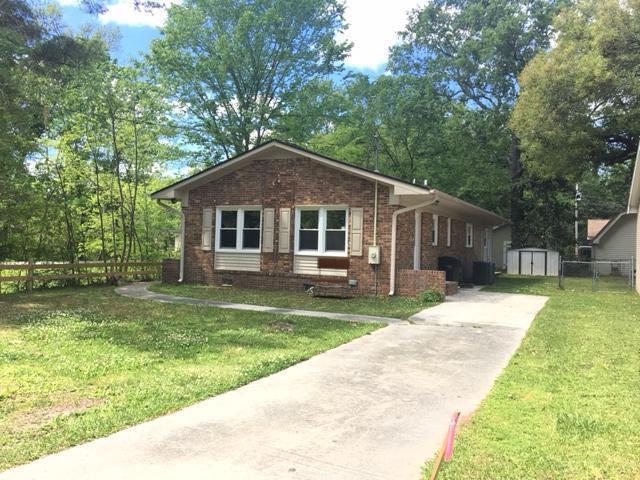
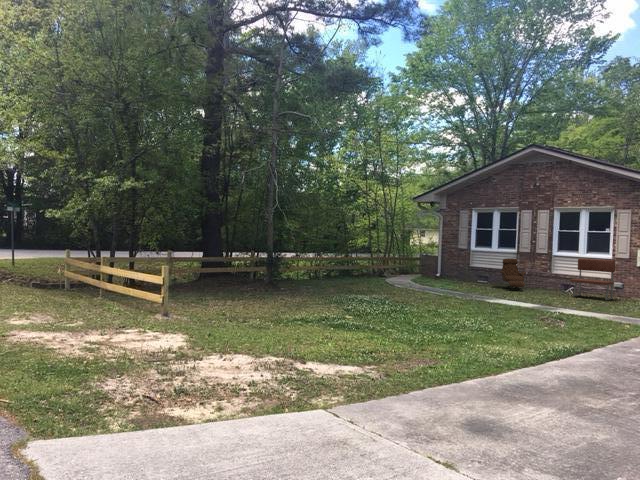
lounge chair: none [243,260,270,294] -> present [500,258,526,291]

